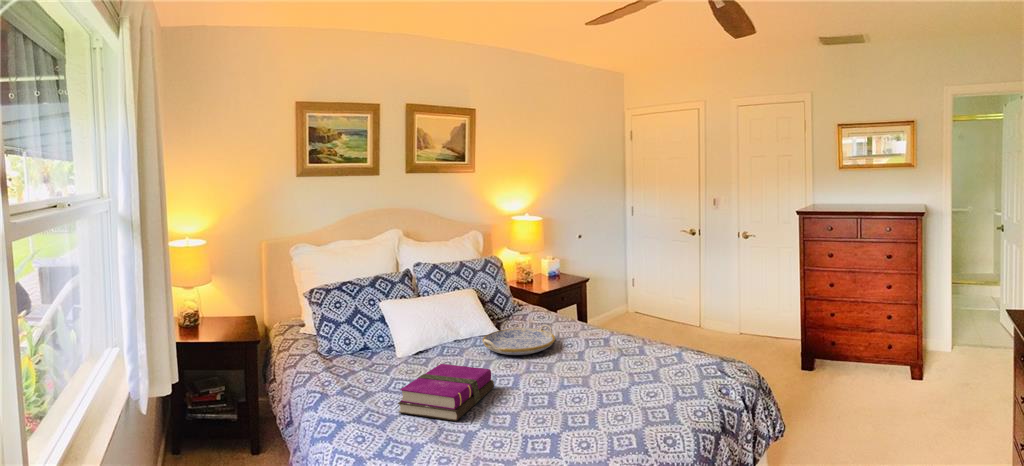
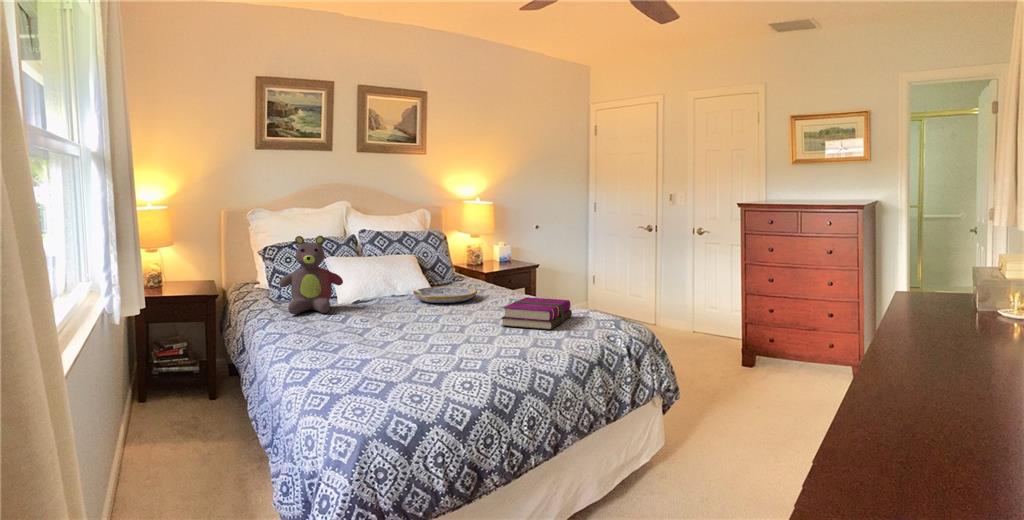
stuffed bear: none [330,284,404,383] -> present [279,236,343,314]
hardback book: present [398,364,494,421] -> present [501,297,572,330]

